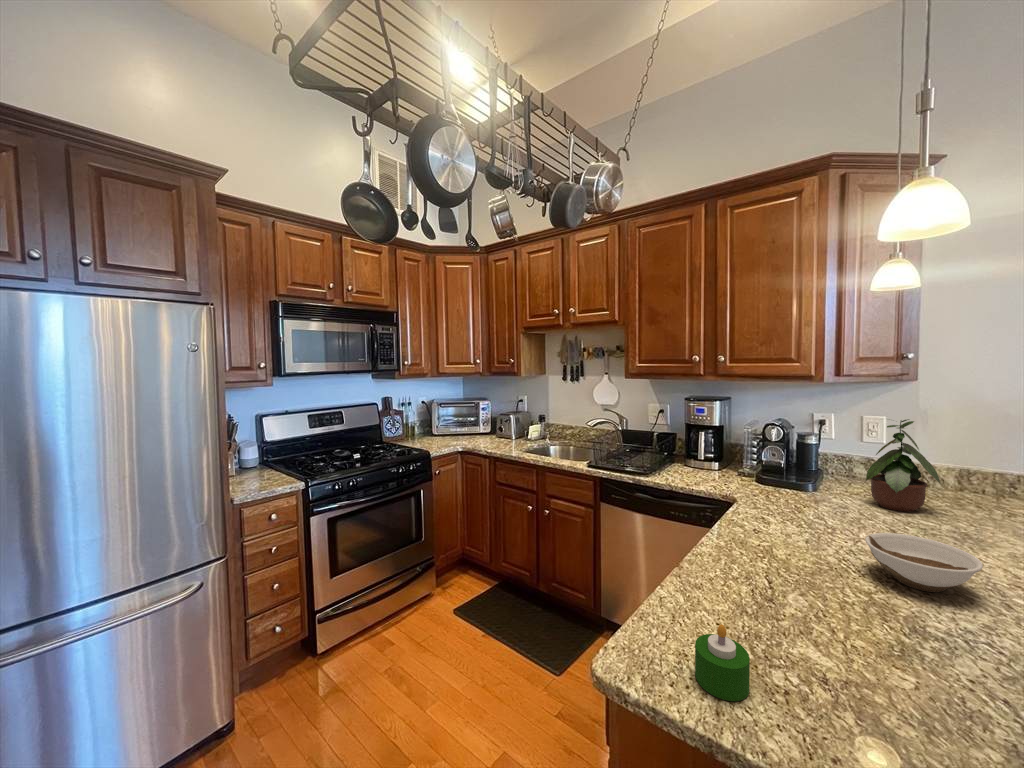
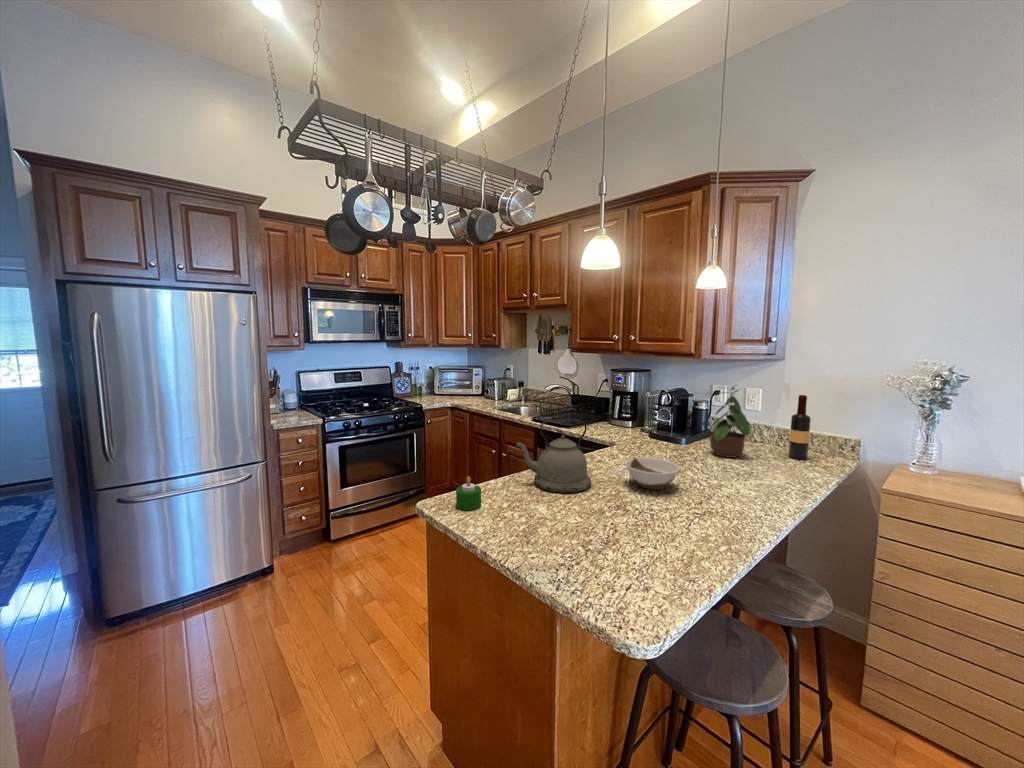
wine bottle: none [967,425,999,509] -> present [789,395,811,460]
kettle: none [725,486,849,619] -> present [516,419,591,493]

